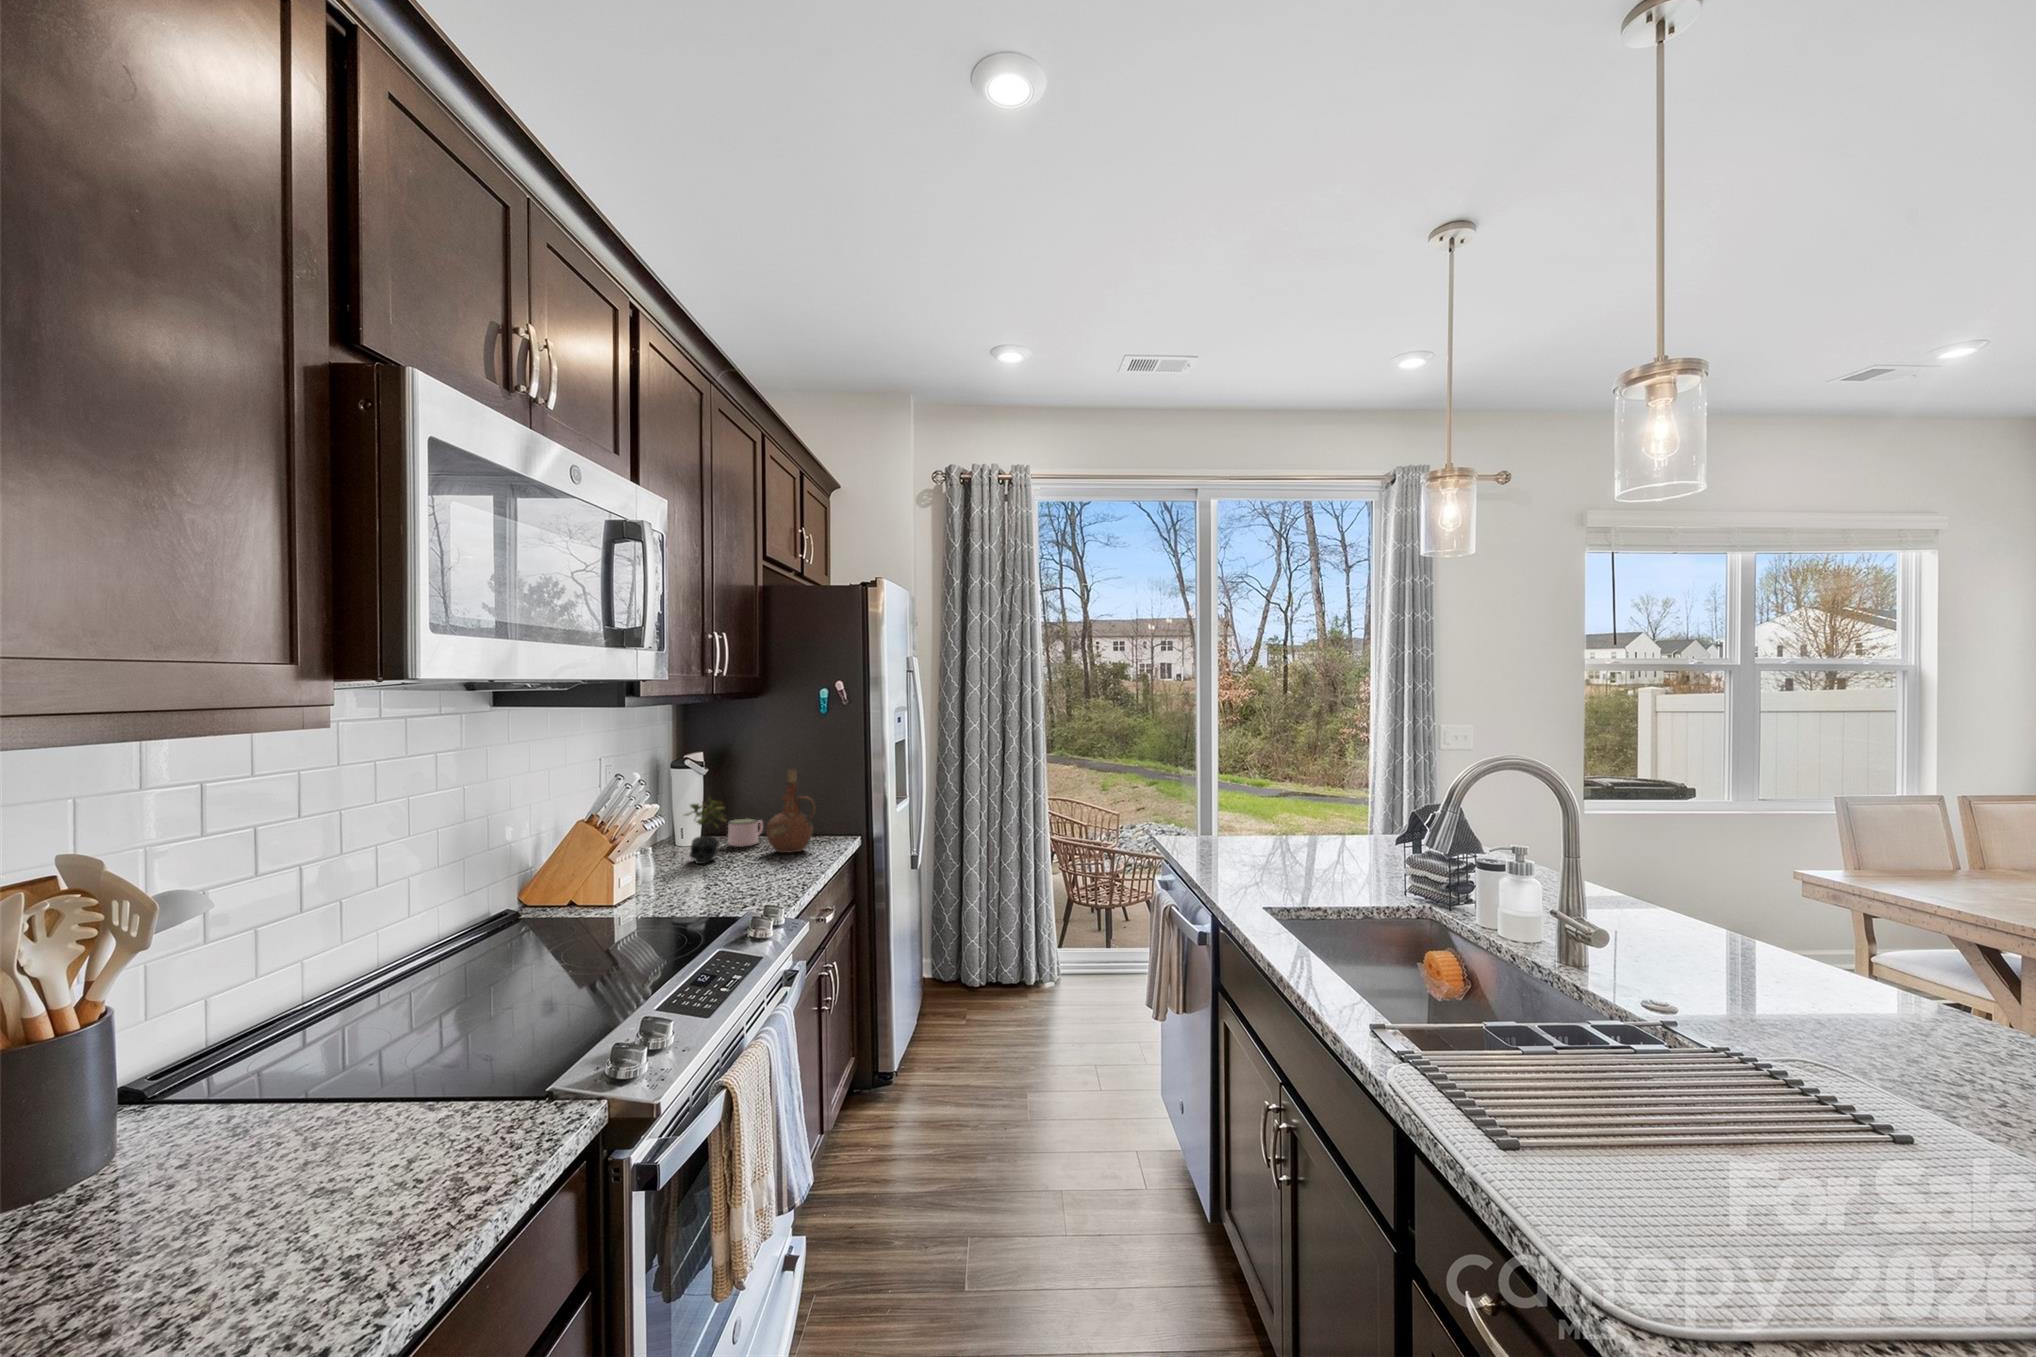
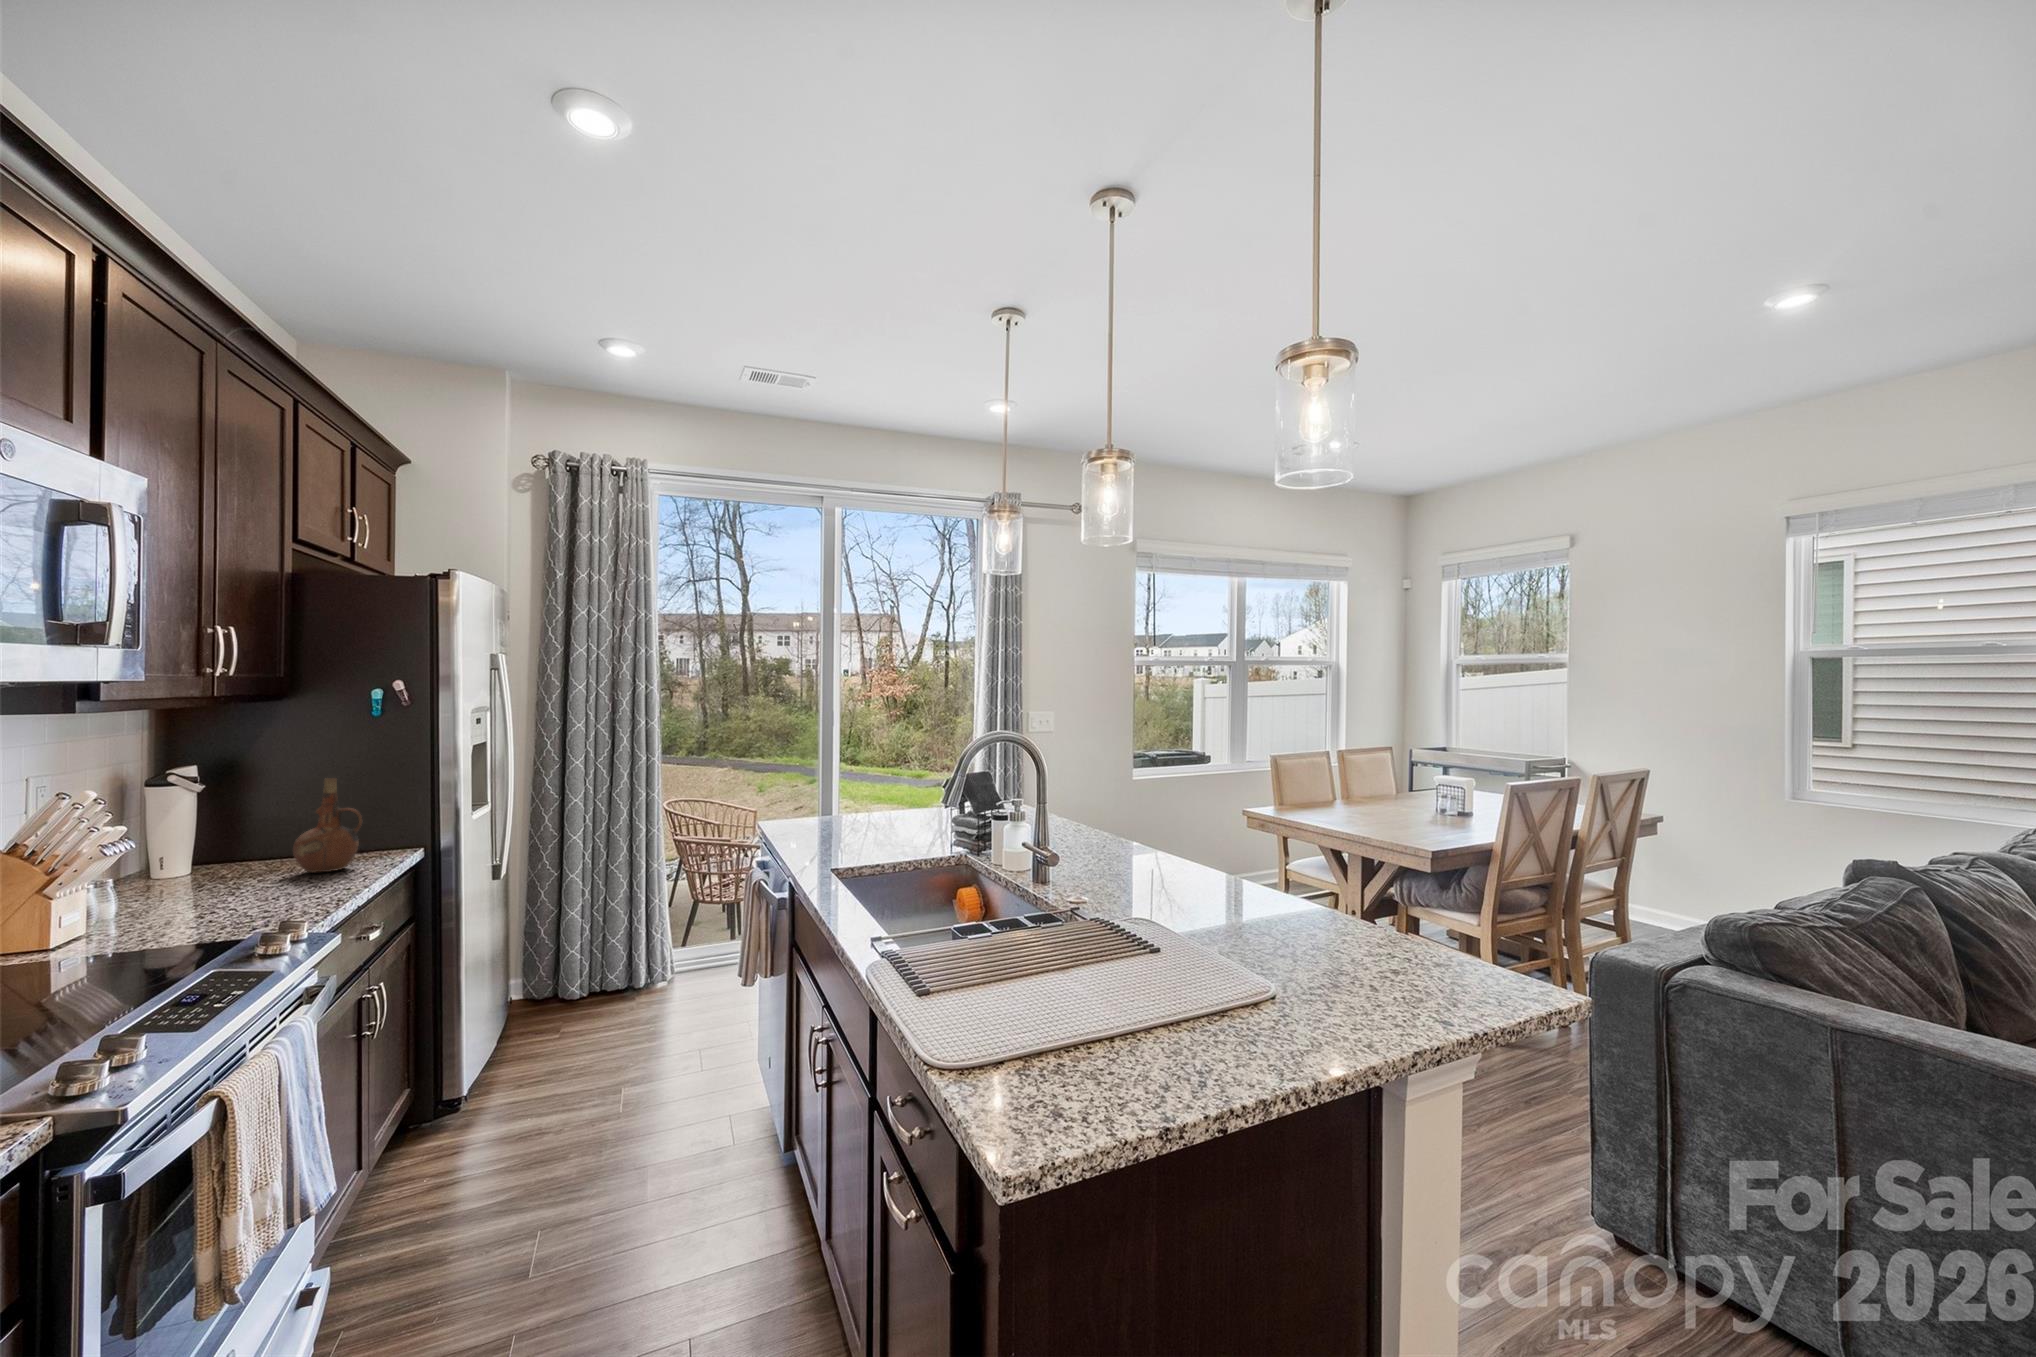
succulent plant: present [685,798,726,864] -> none [169,814,235,893]
mug: present [728,818,763,847] -> none [240,837,292,870]

